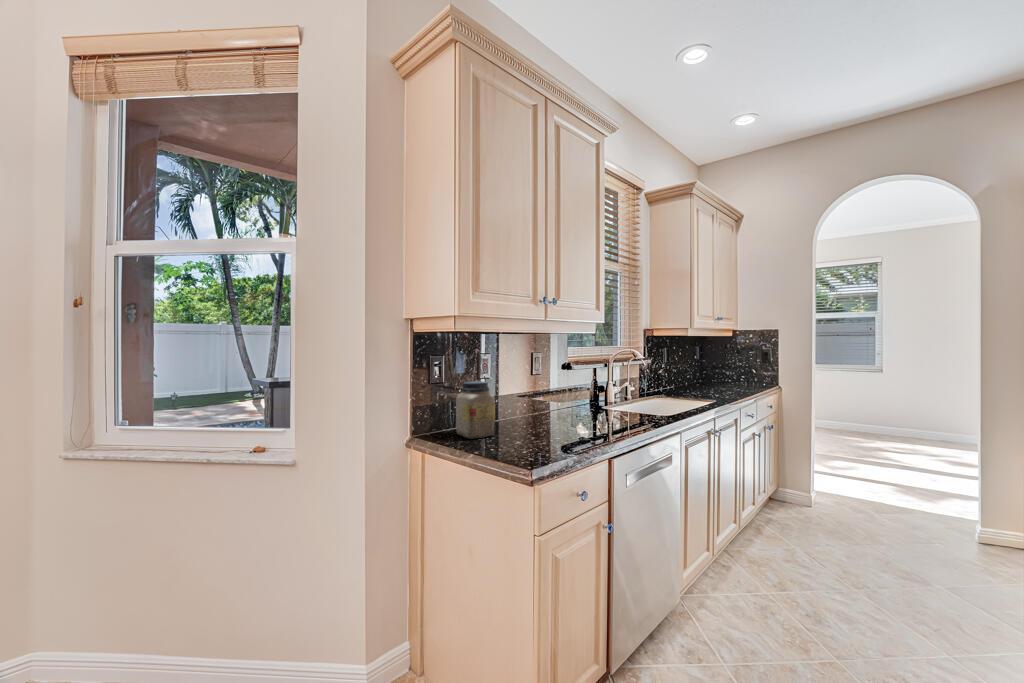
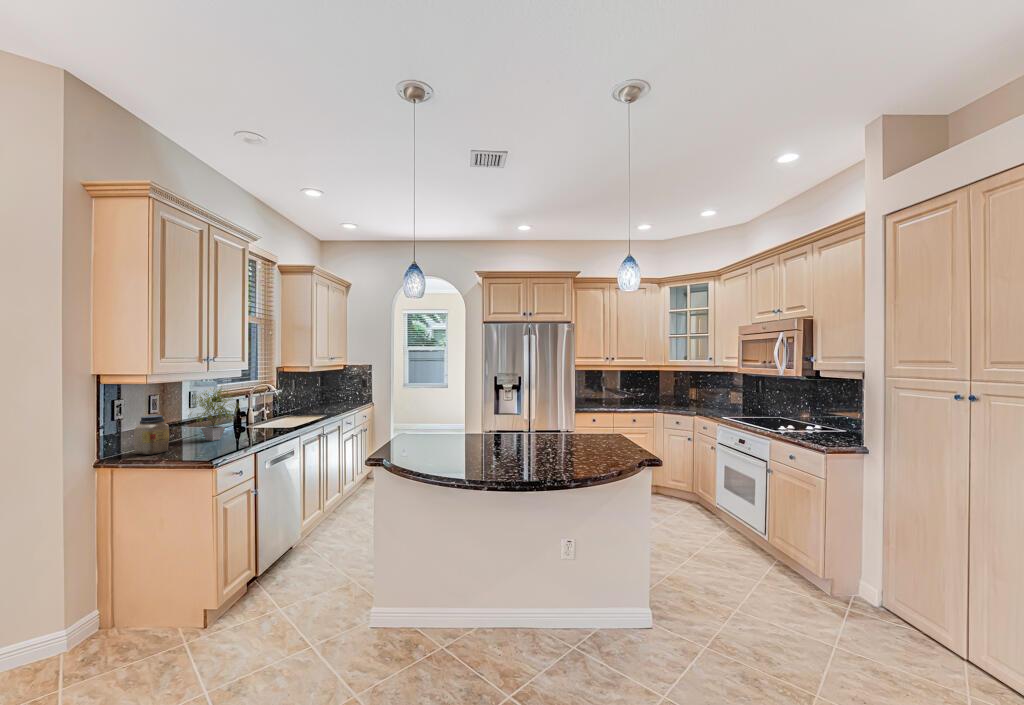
potted plant: none [520,339,595,426] -> present [188,388,236,441]

